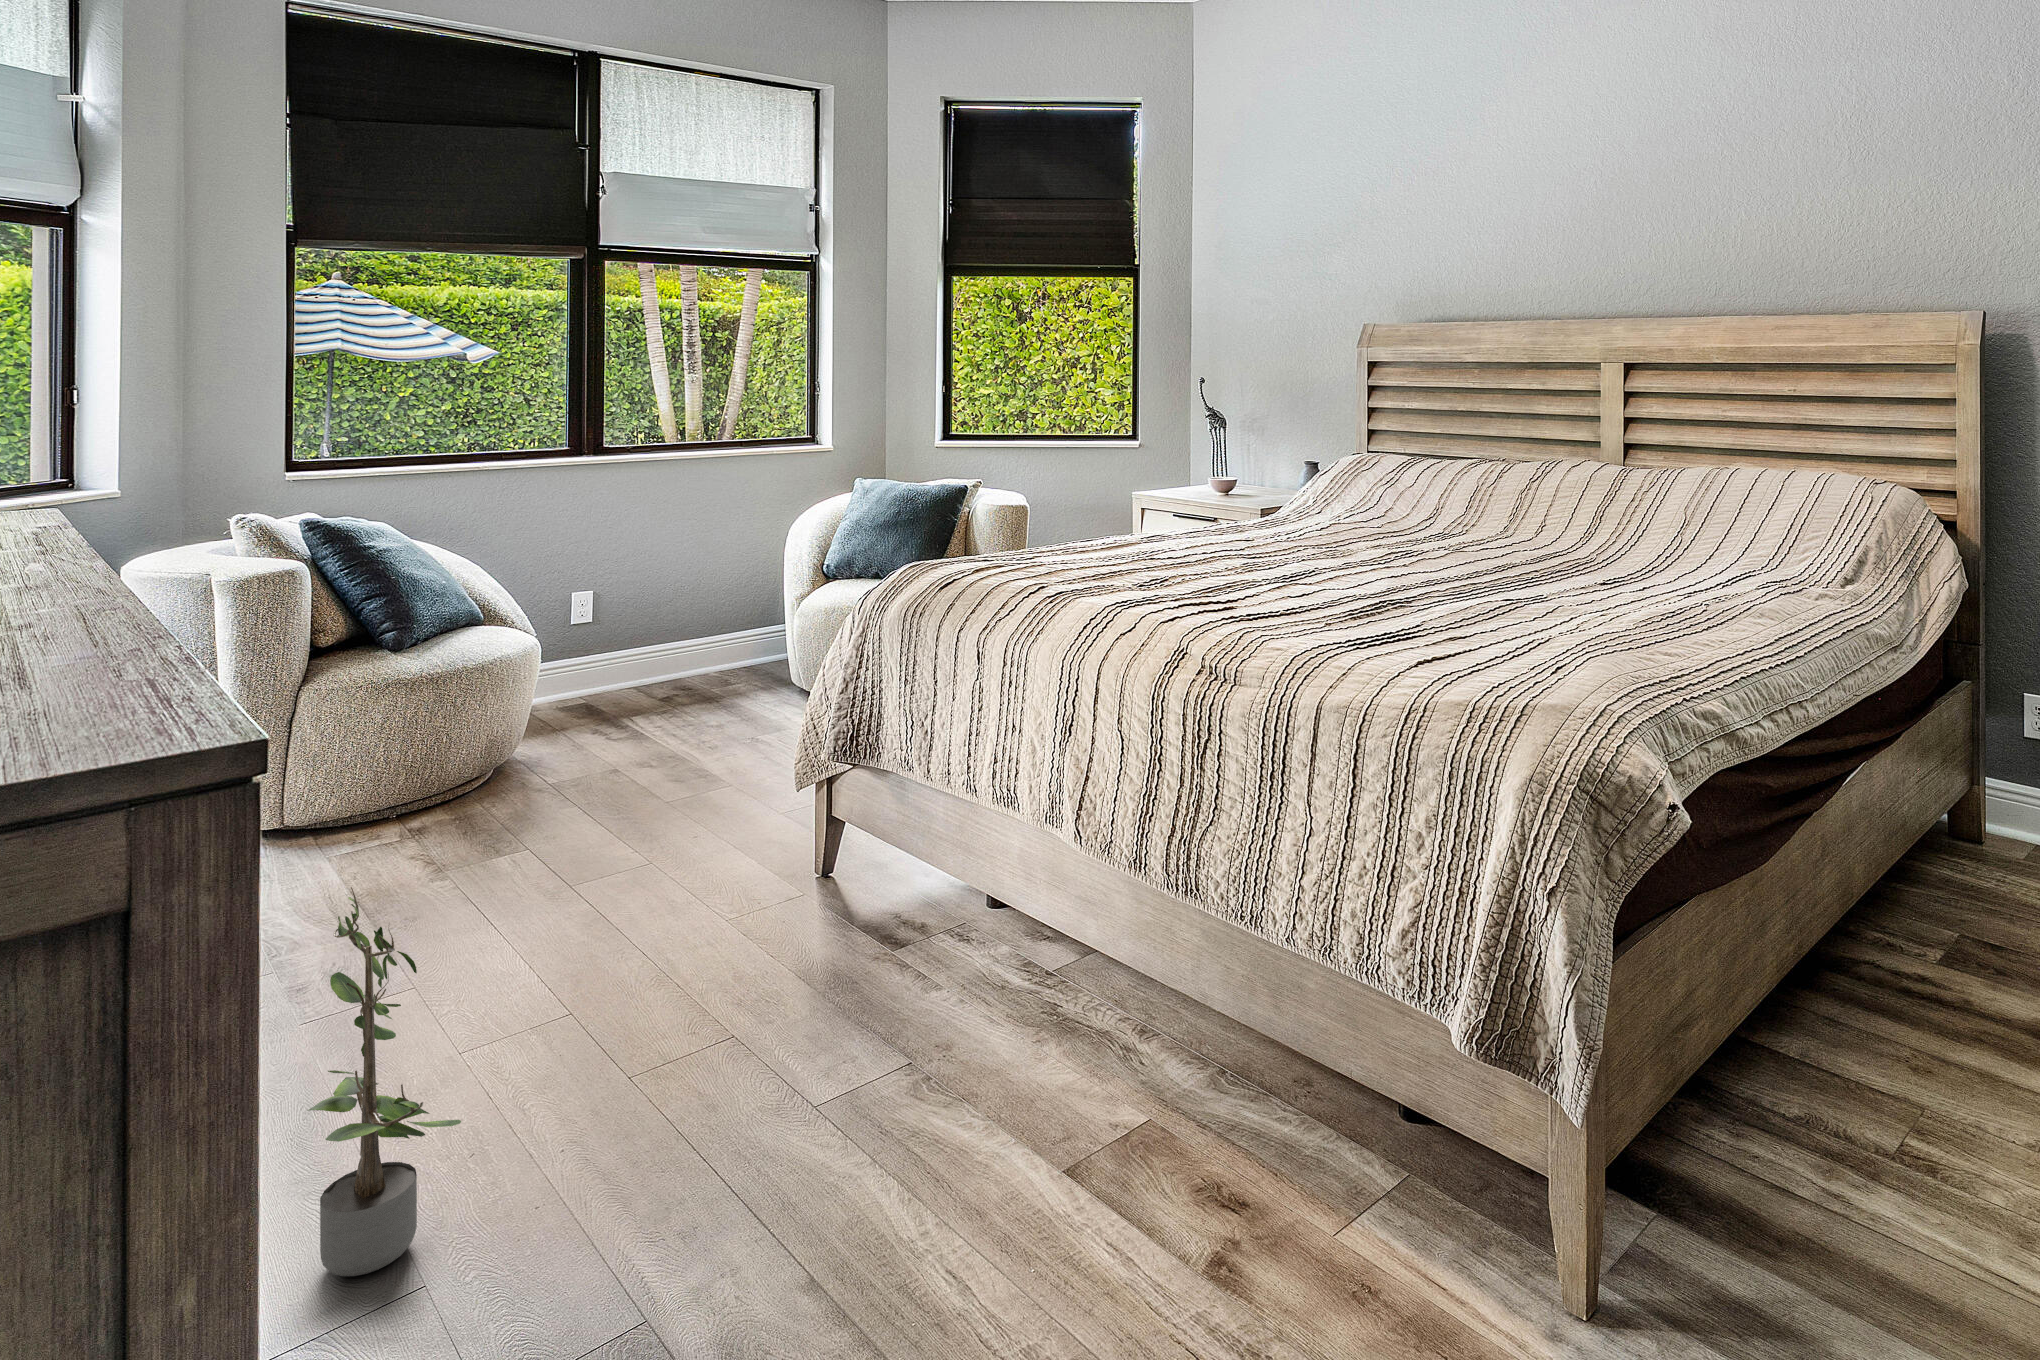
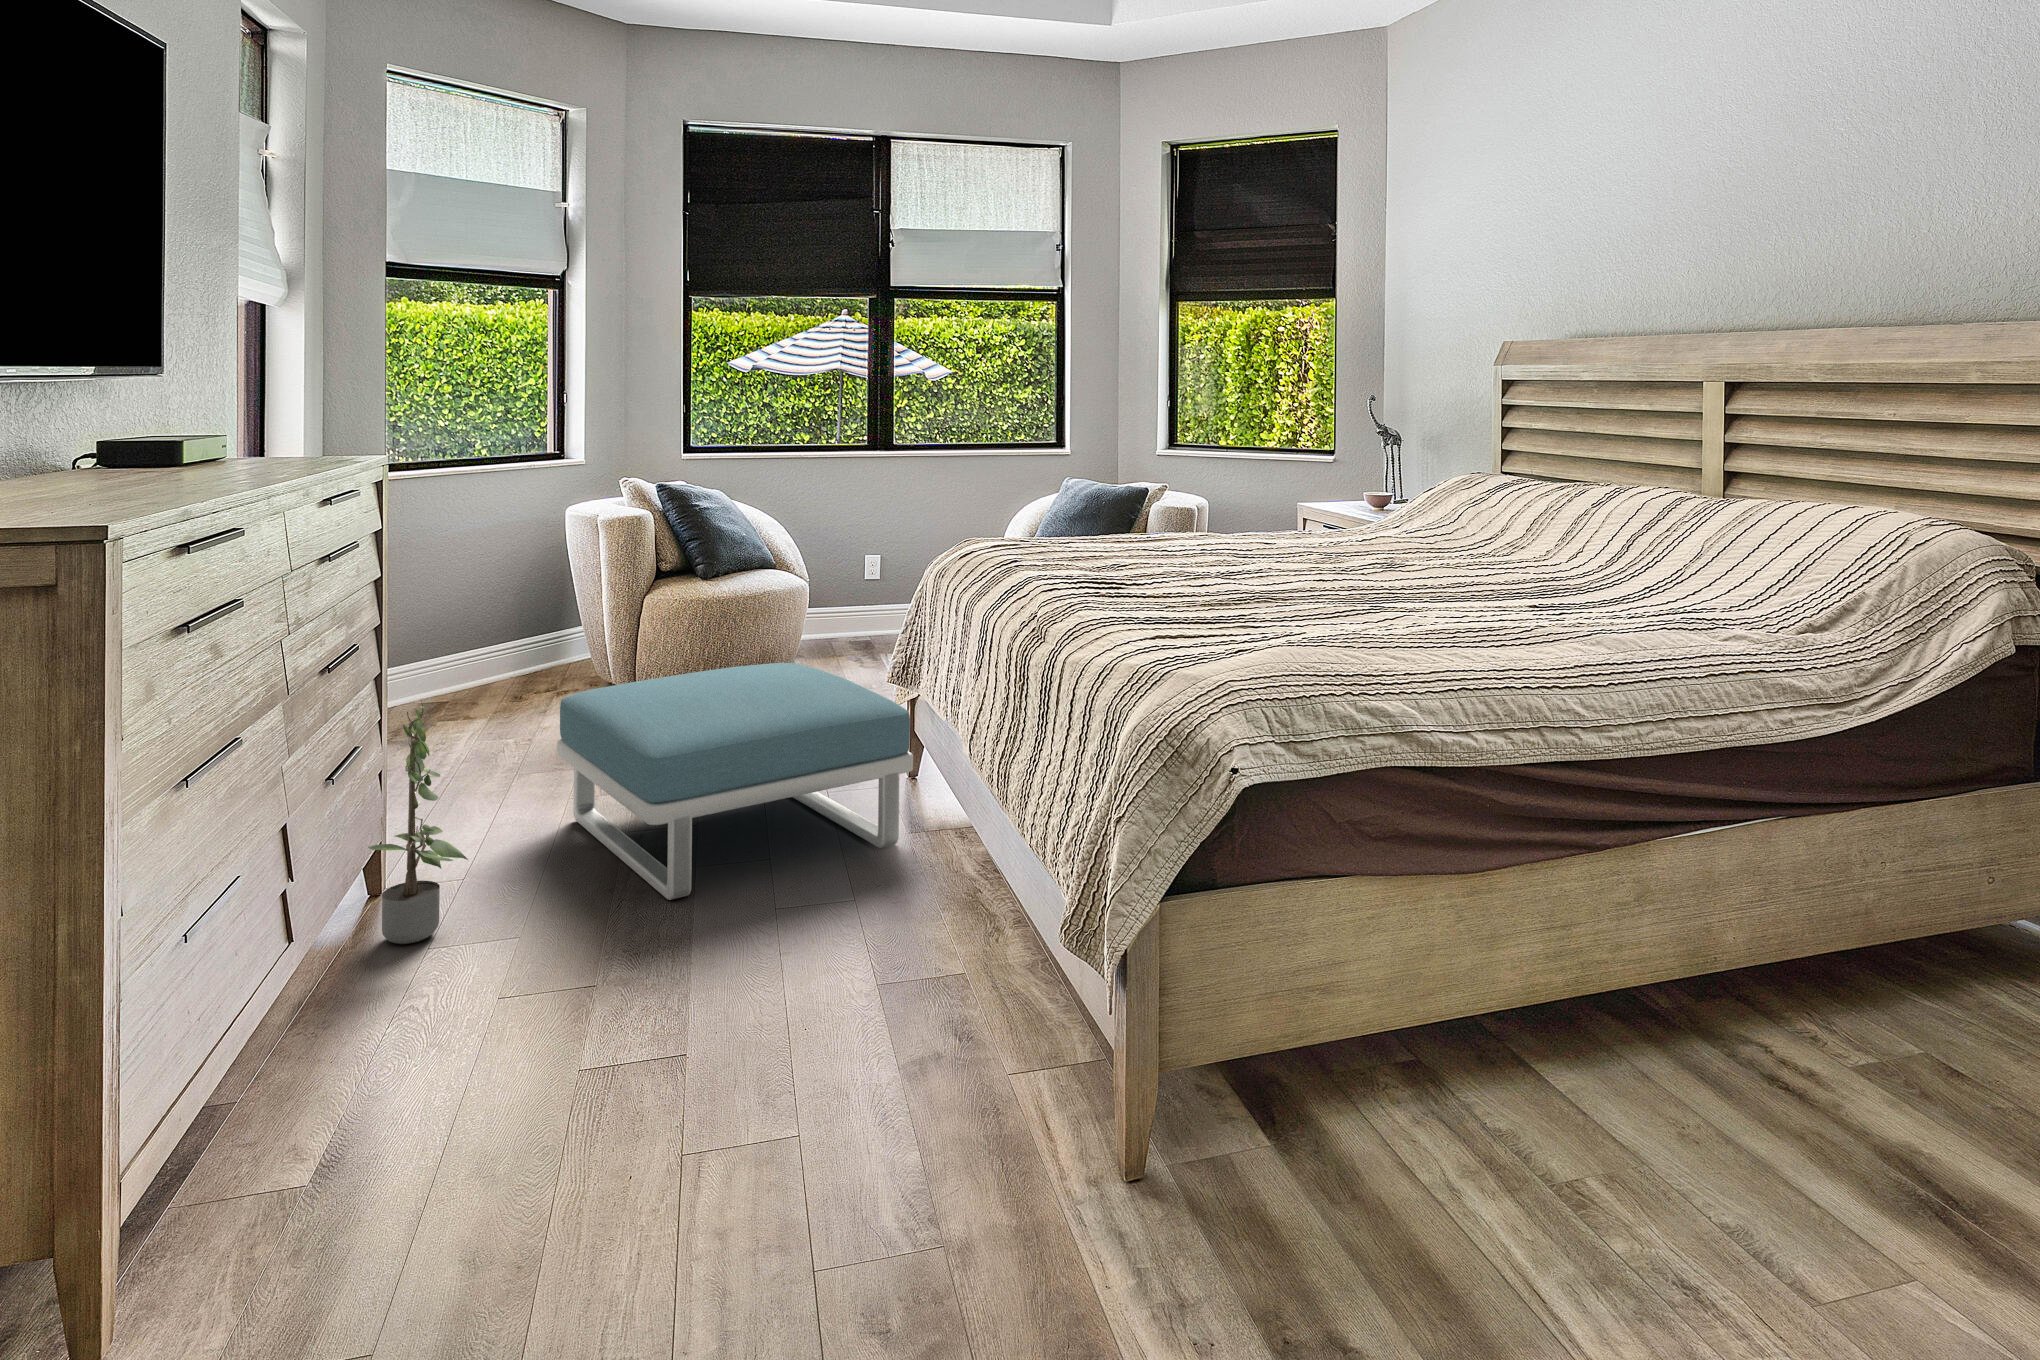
footstool: none [422,741,953,1087] -> present [557,663,913,900]

